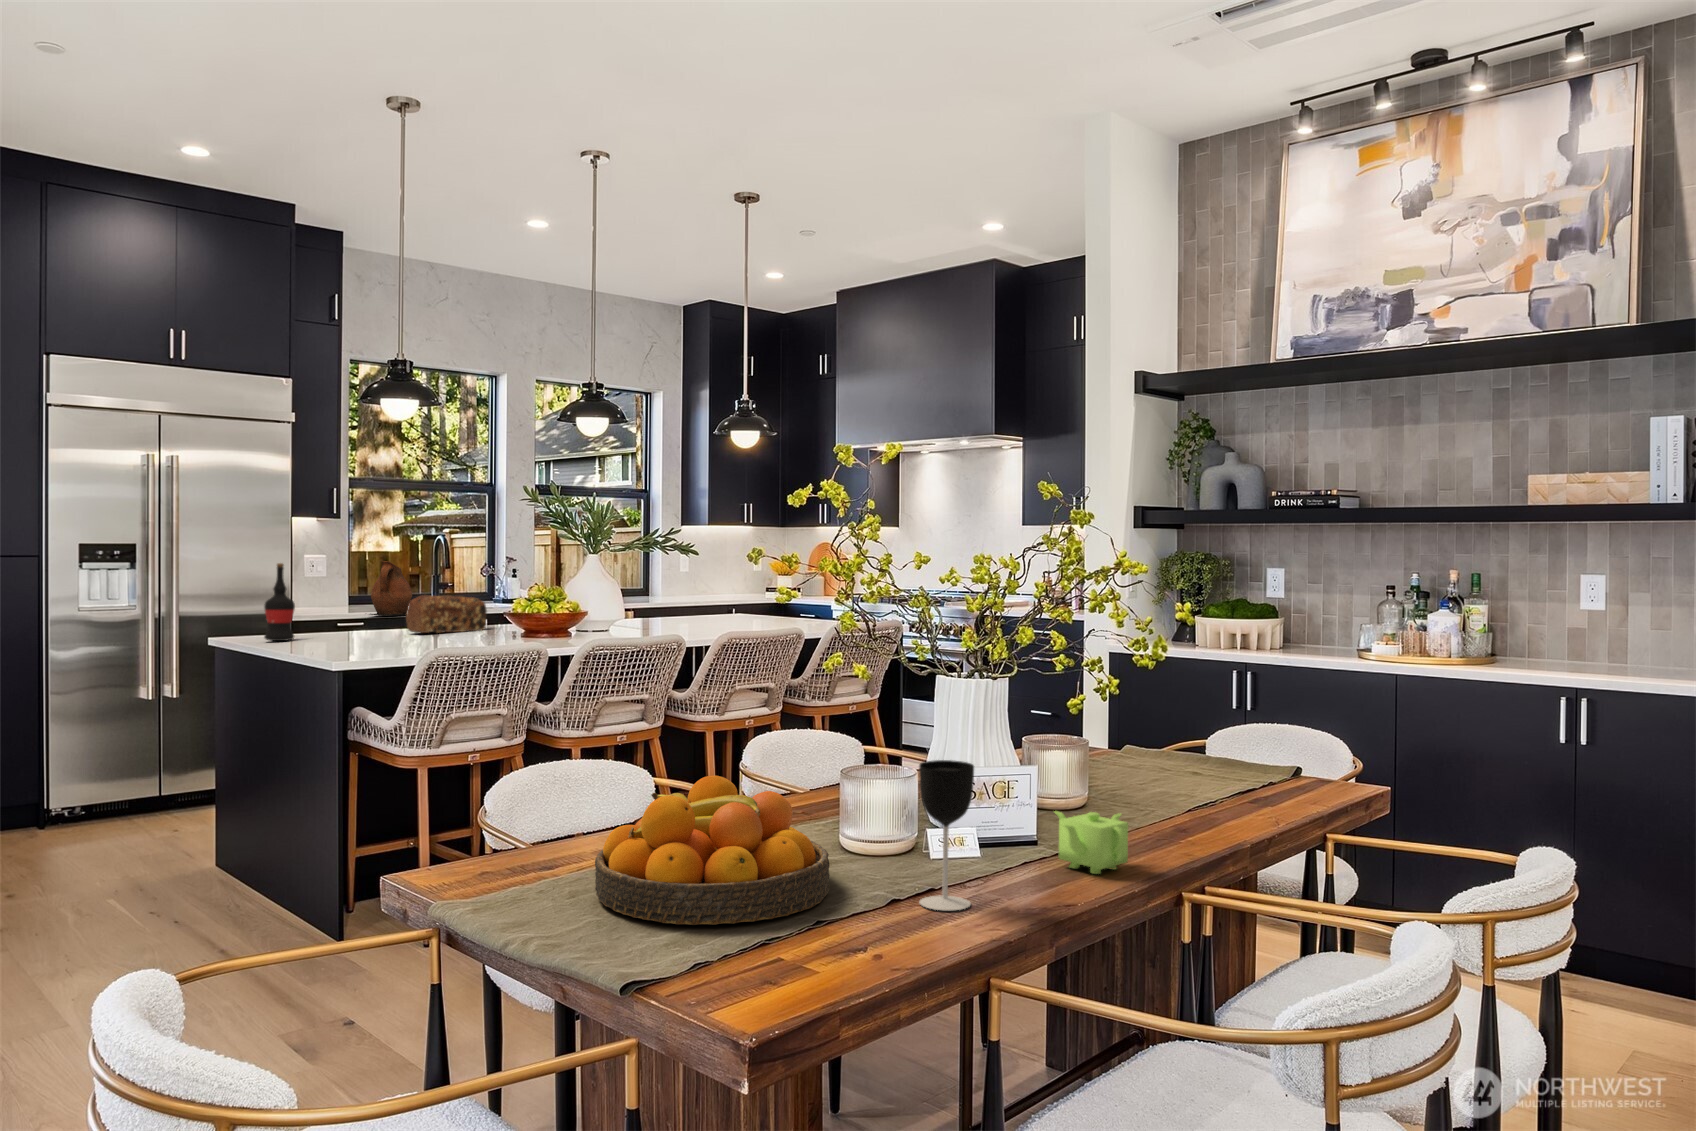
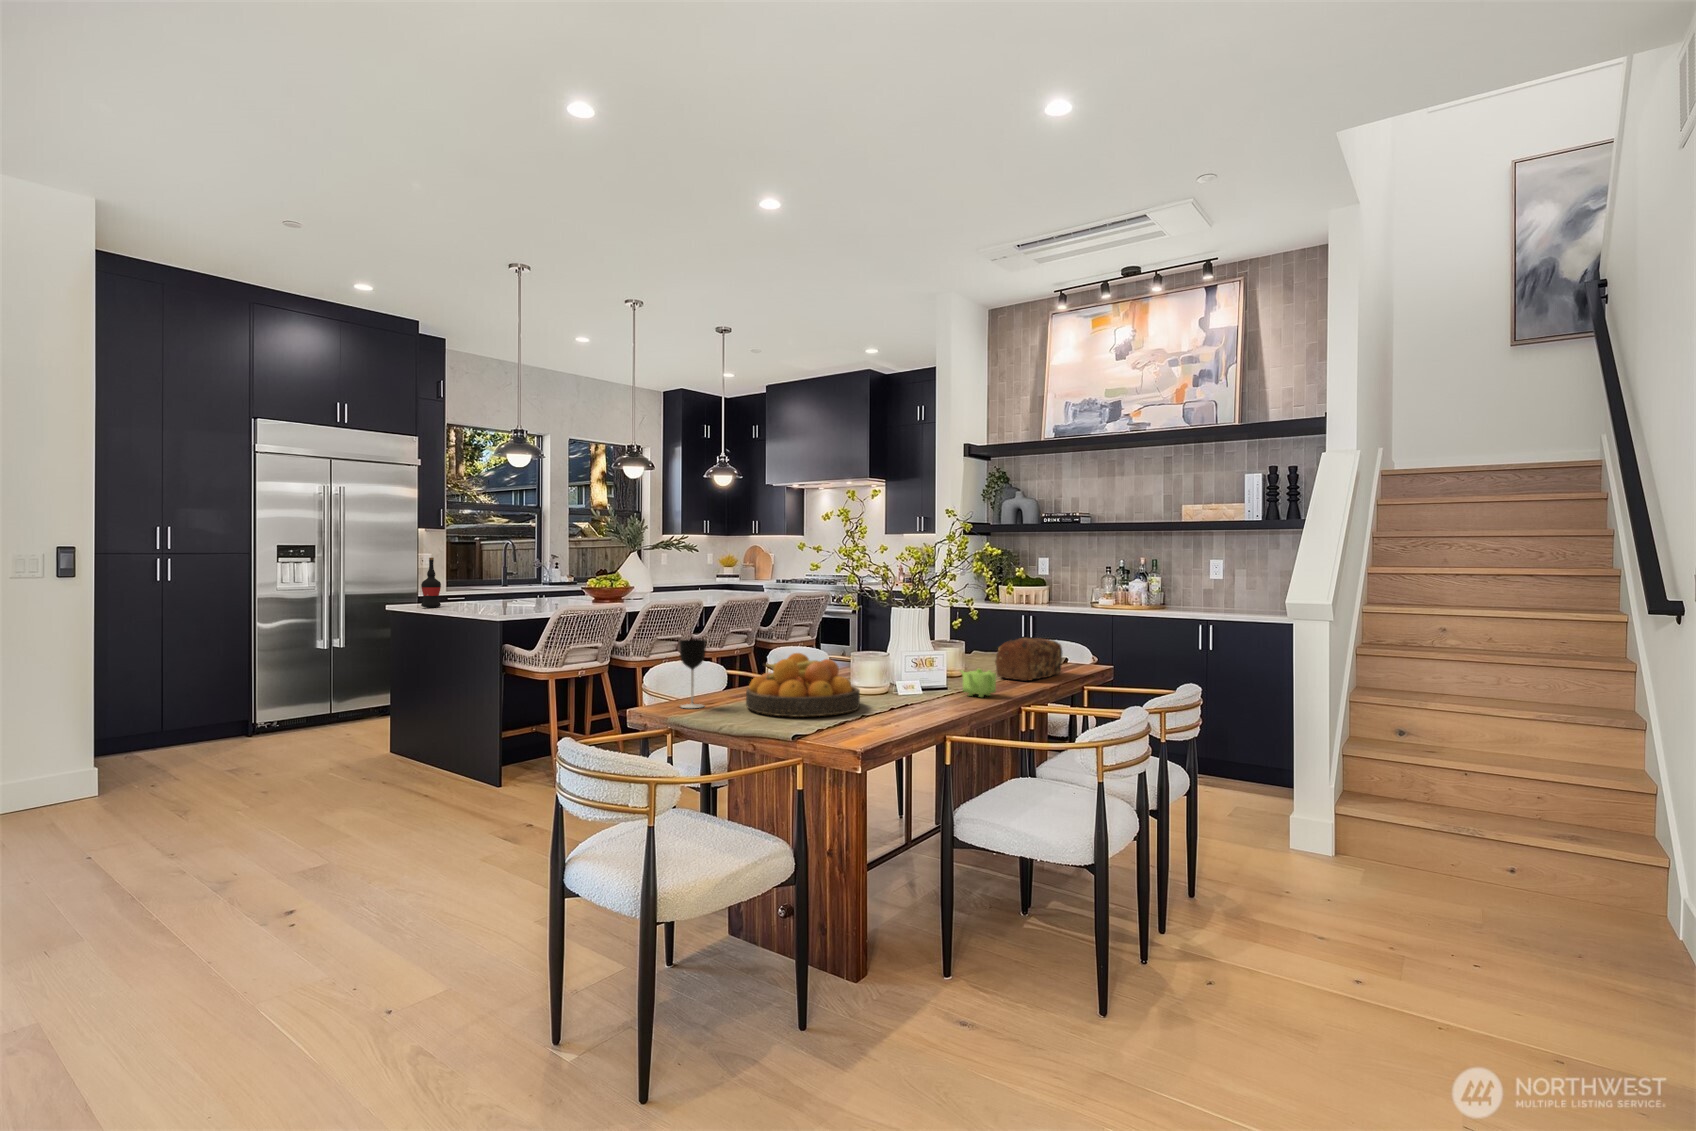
ceramic pitcher: present [369,561,412,616] -> none [460,558,497,594]
bread loaf: present [406,595,487,633] -> present [995,638,1062,681]
wine glass: present [919,760,974,911] -> present [679,639,706,708]

